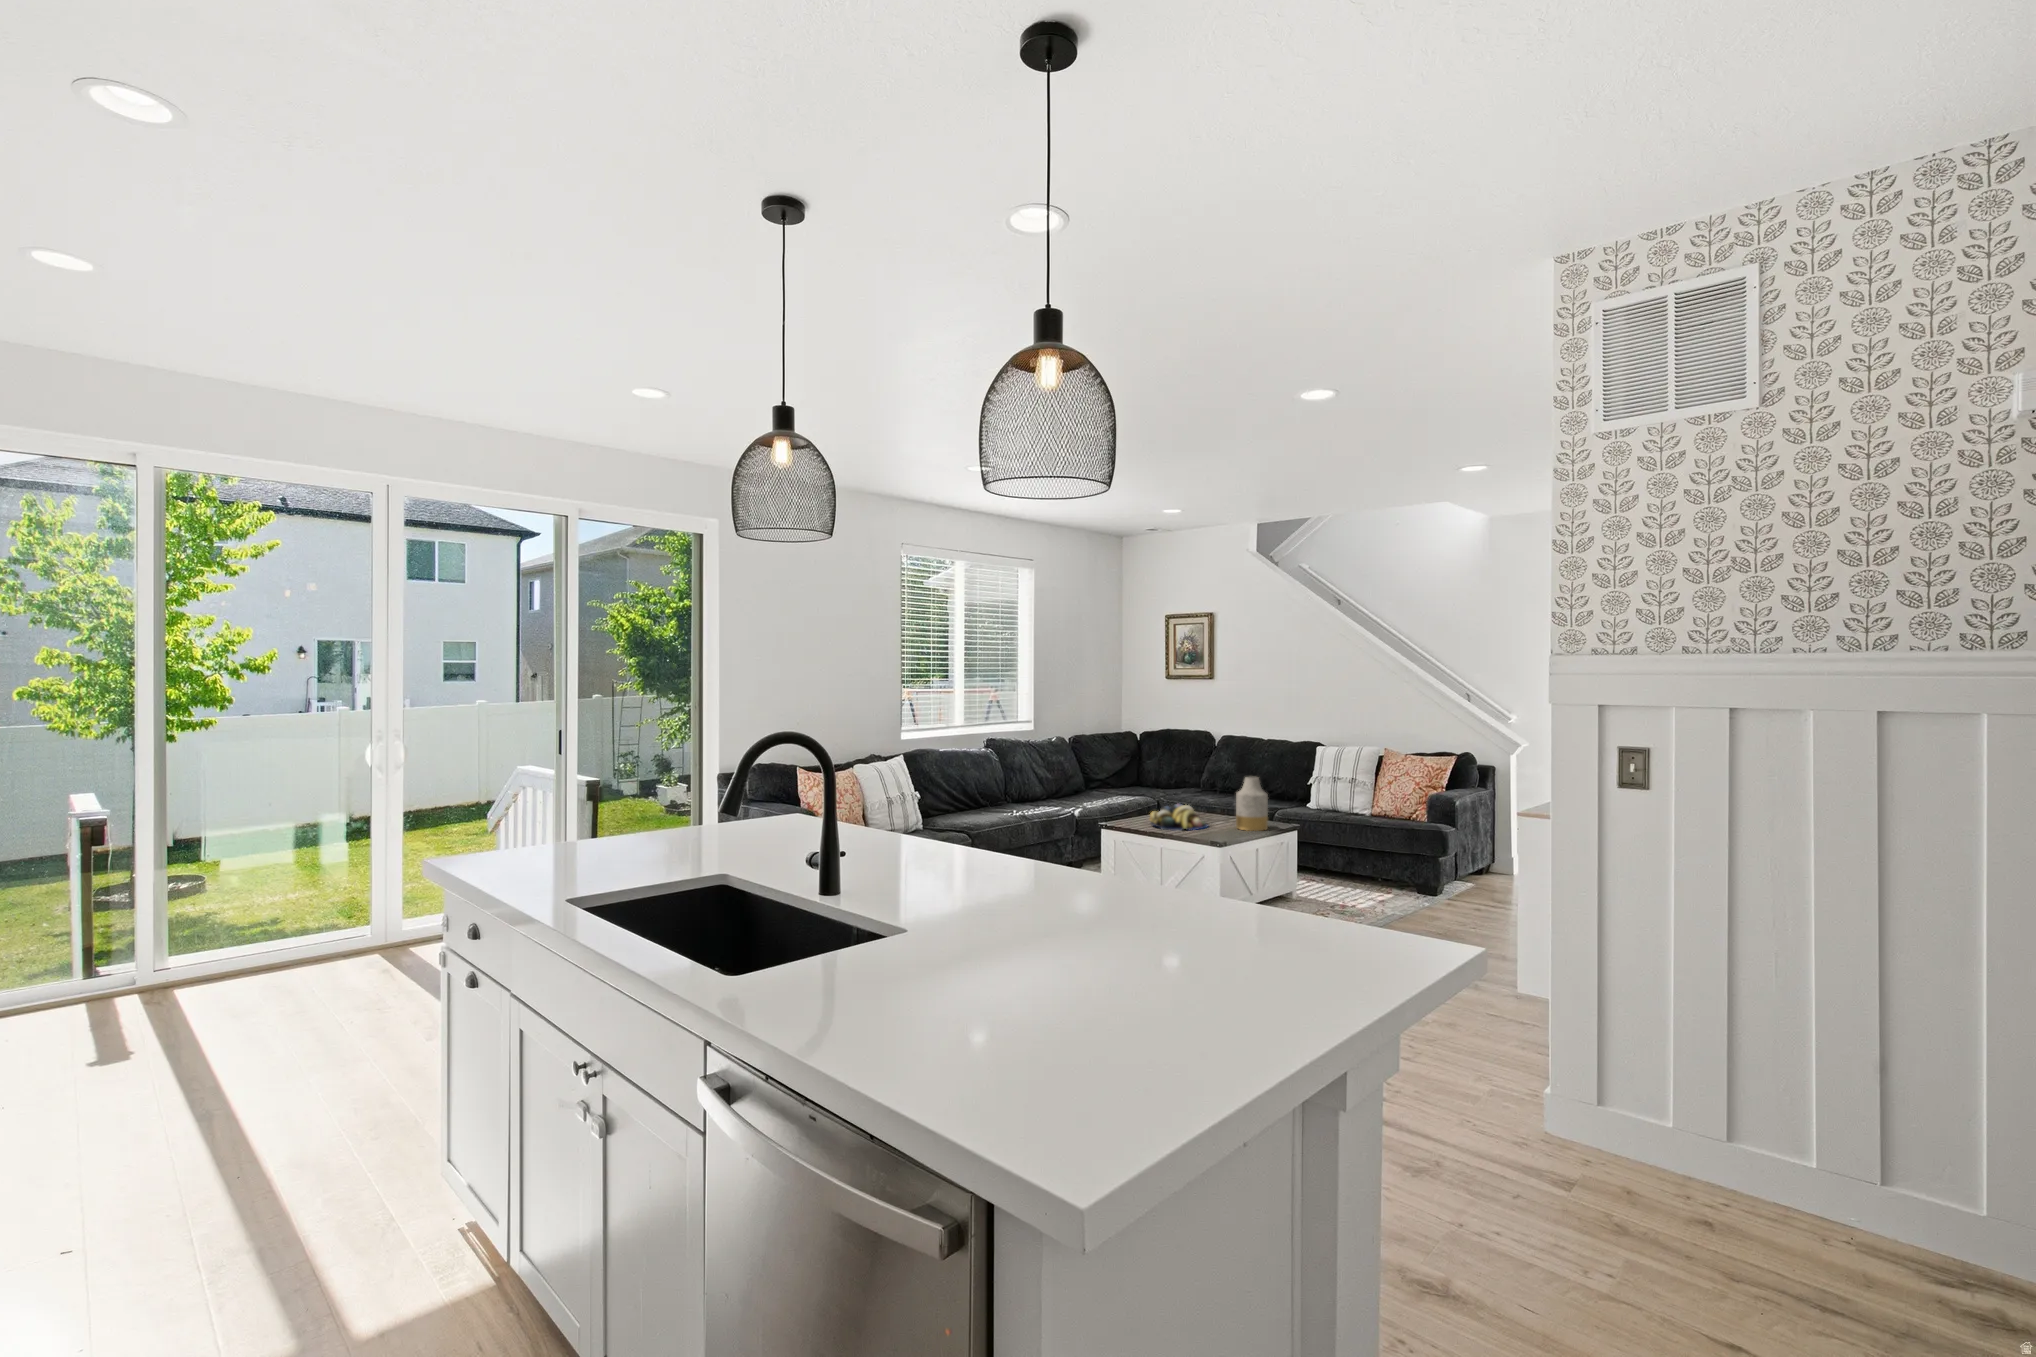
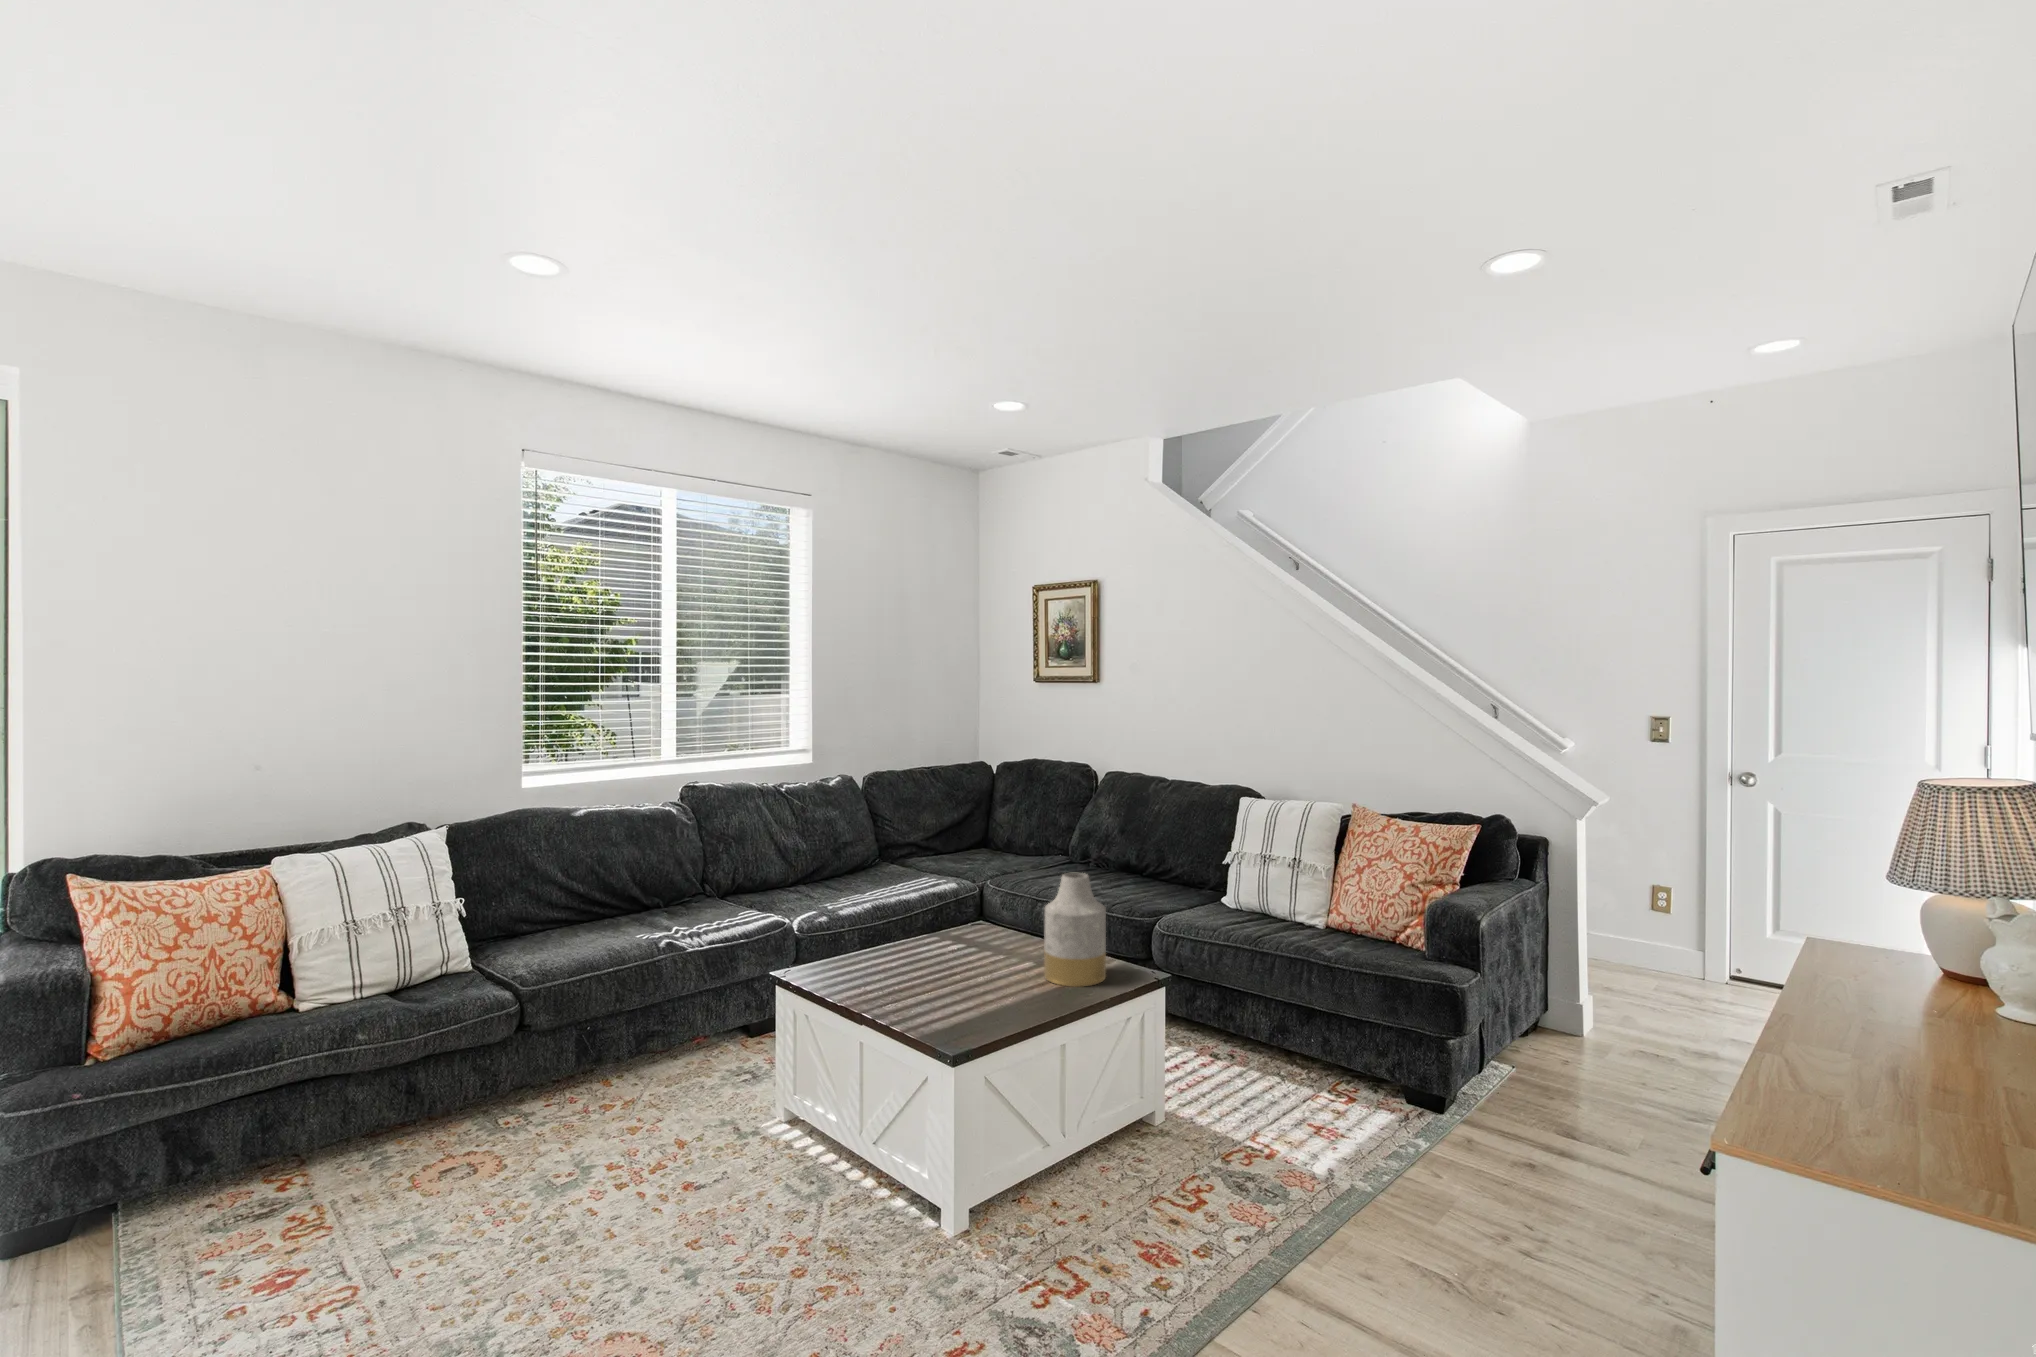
fruit bowl: present [1150,803,1208,831] -> none [886,917,998,984]

